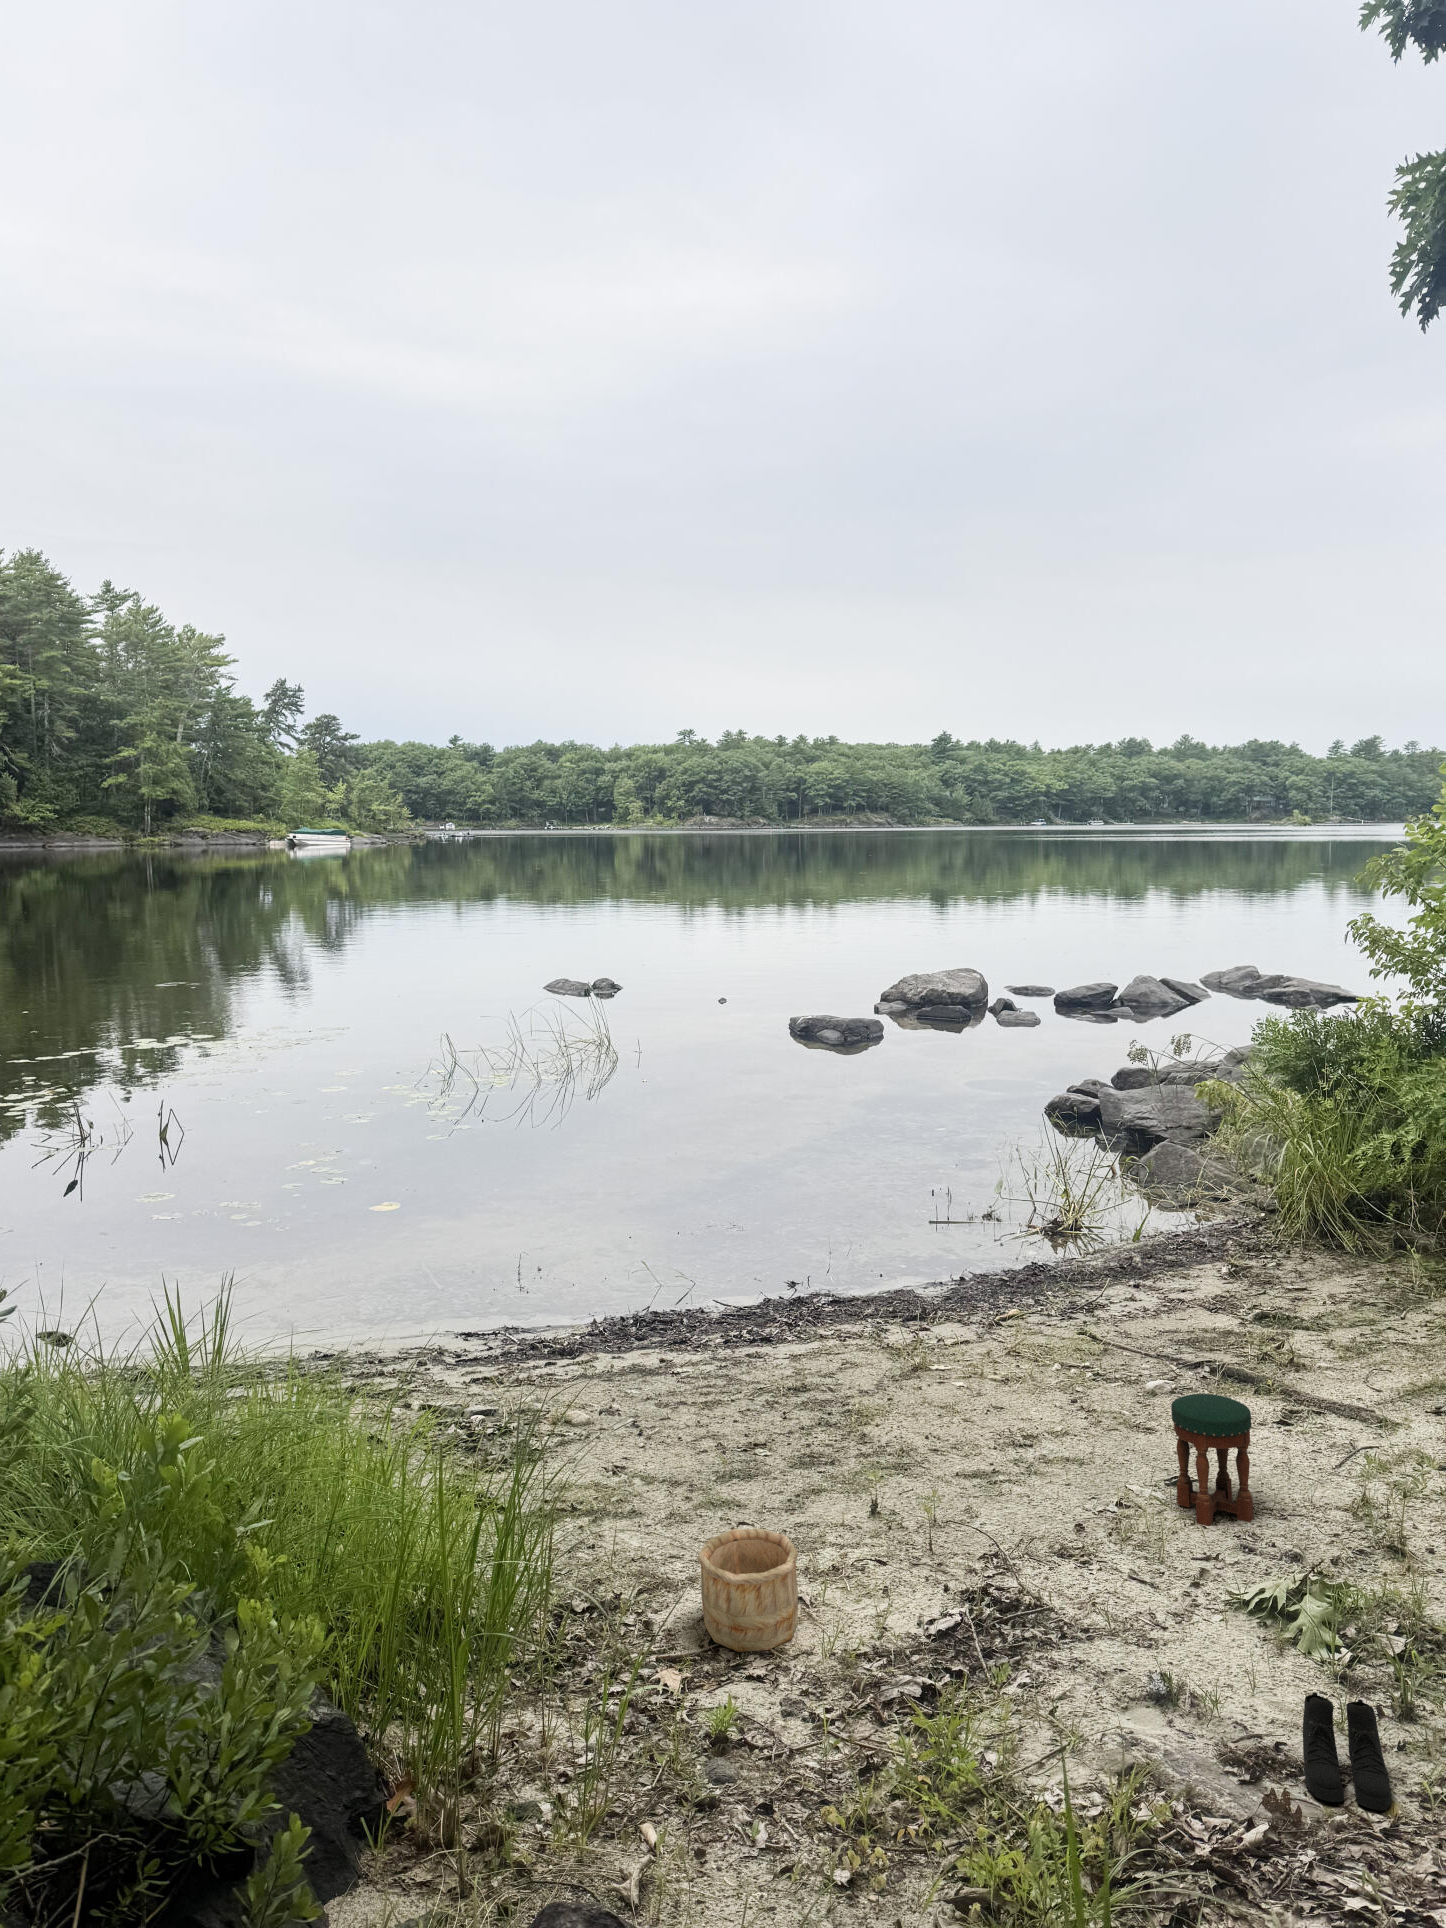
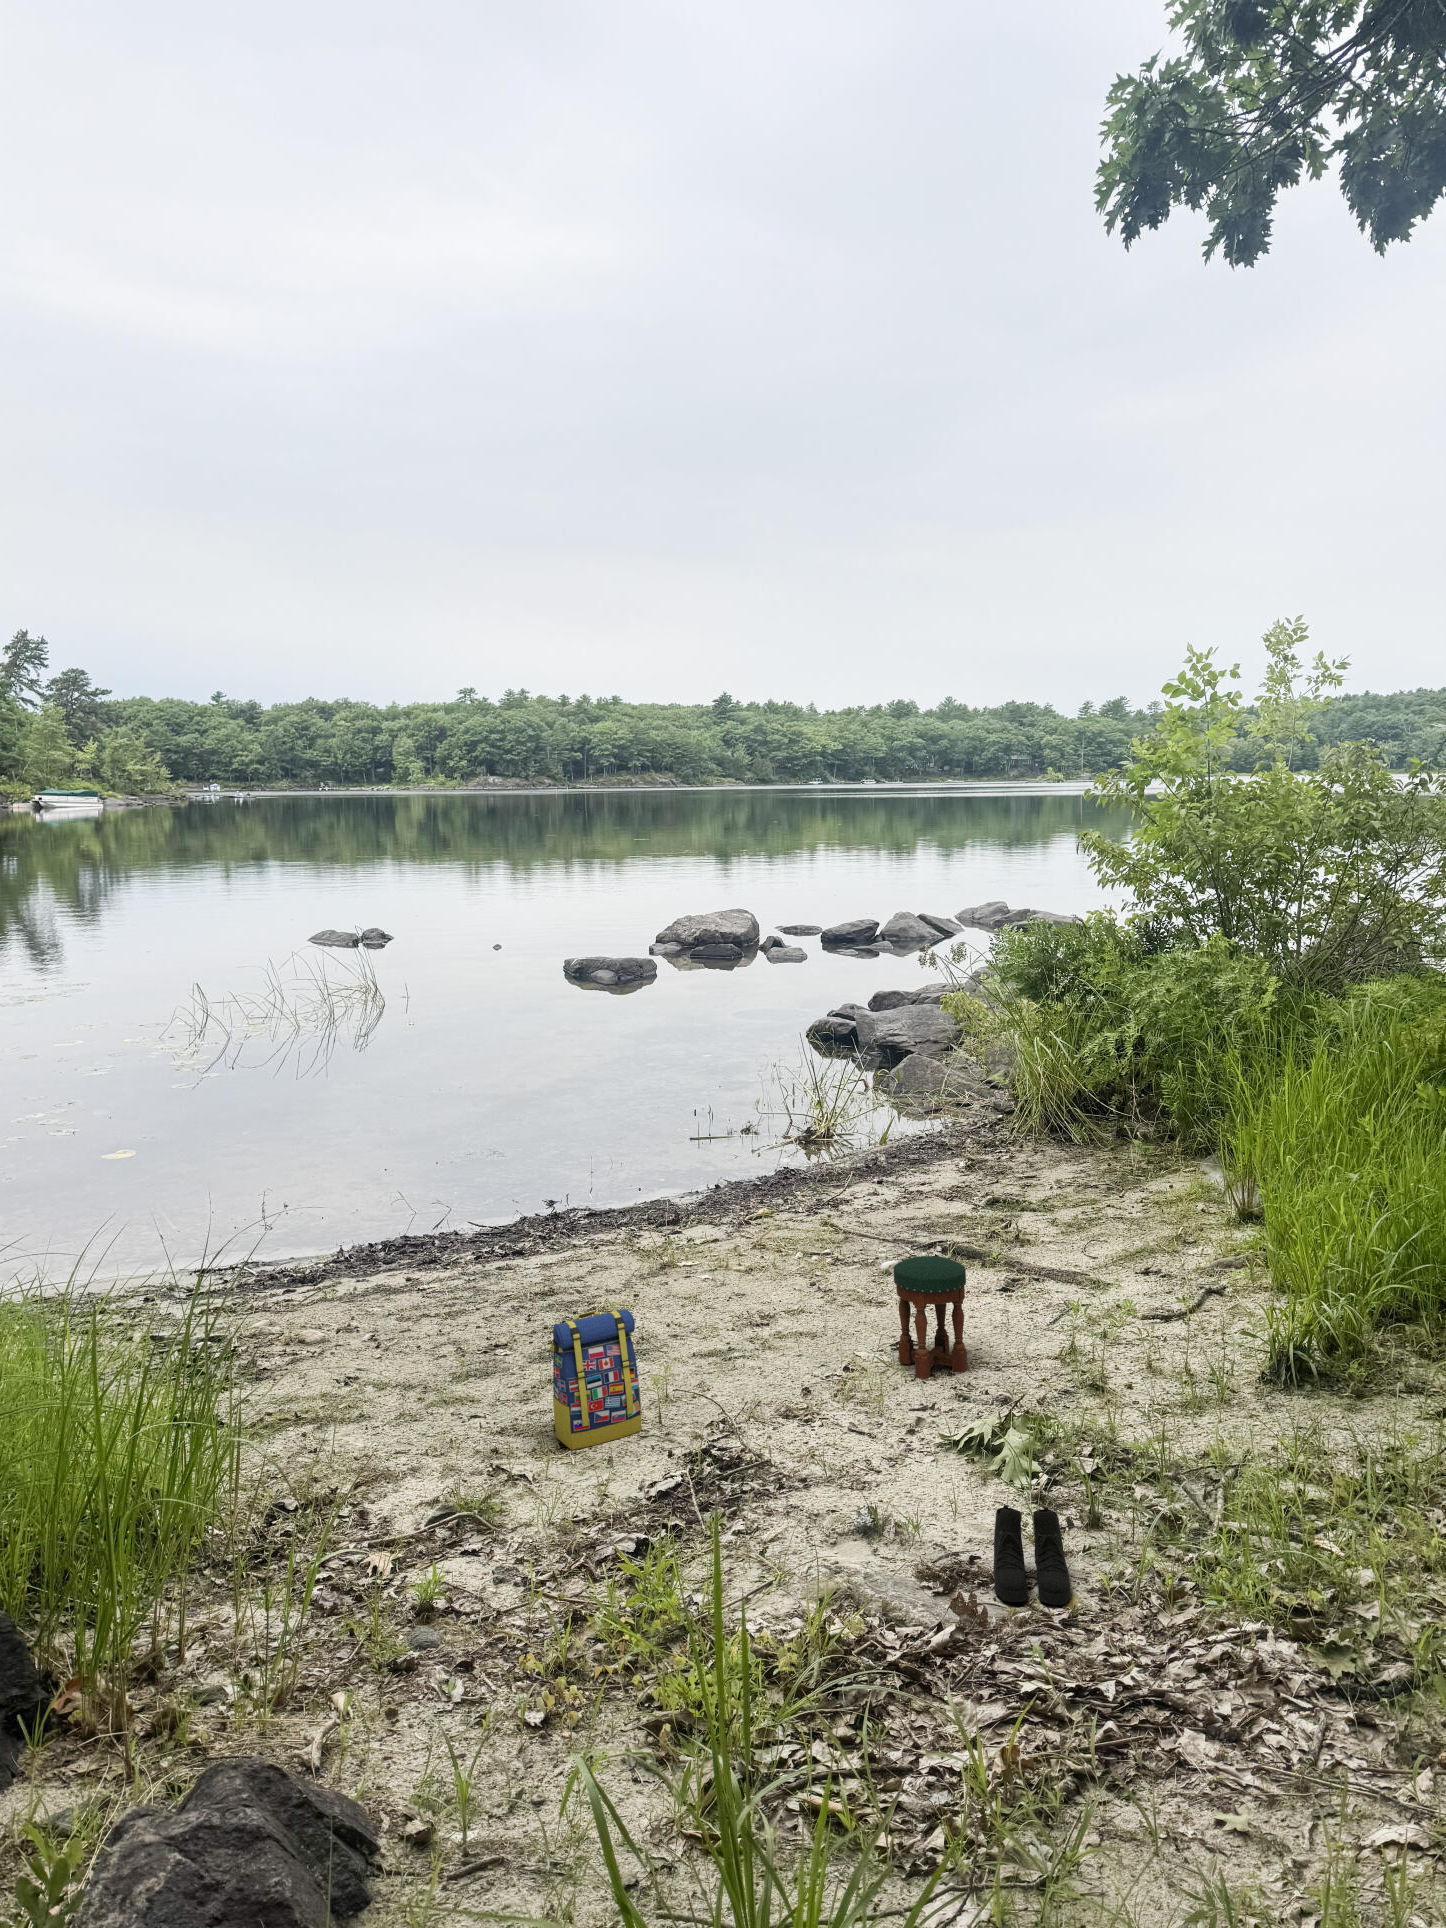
backpack: none [821,1434,911,1575] -> present [551,1309,641,1450]
wooden bucket: present [697,1529,798,1652] -> none [415,1407,521,1529]

